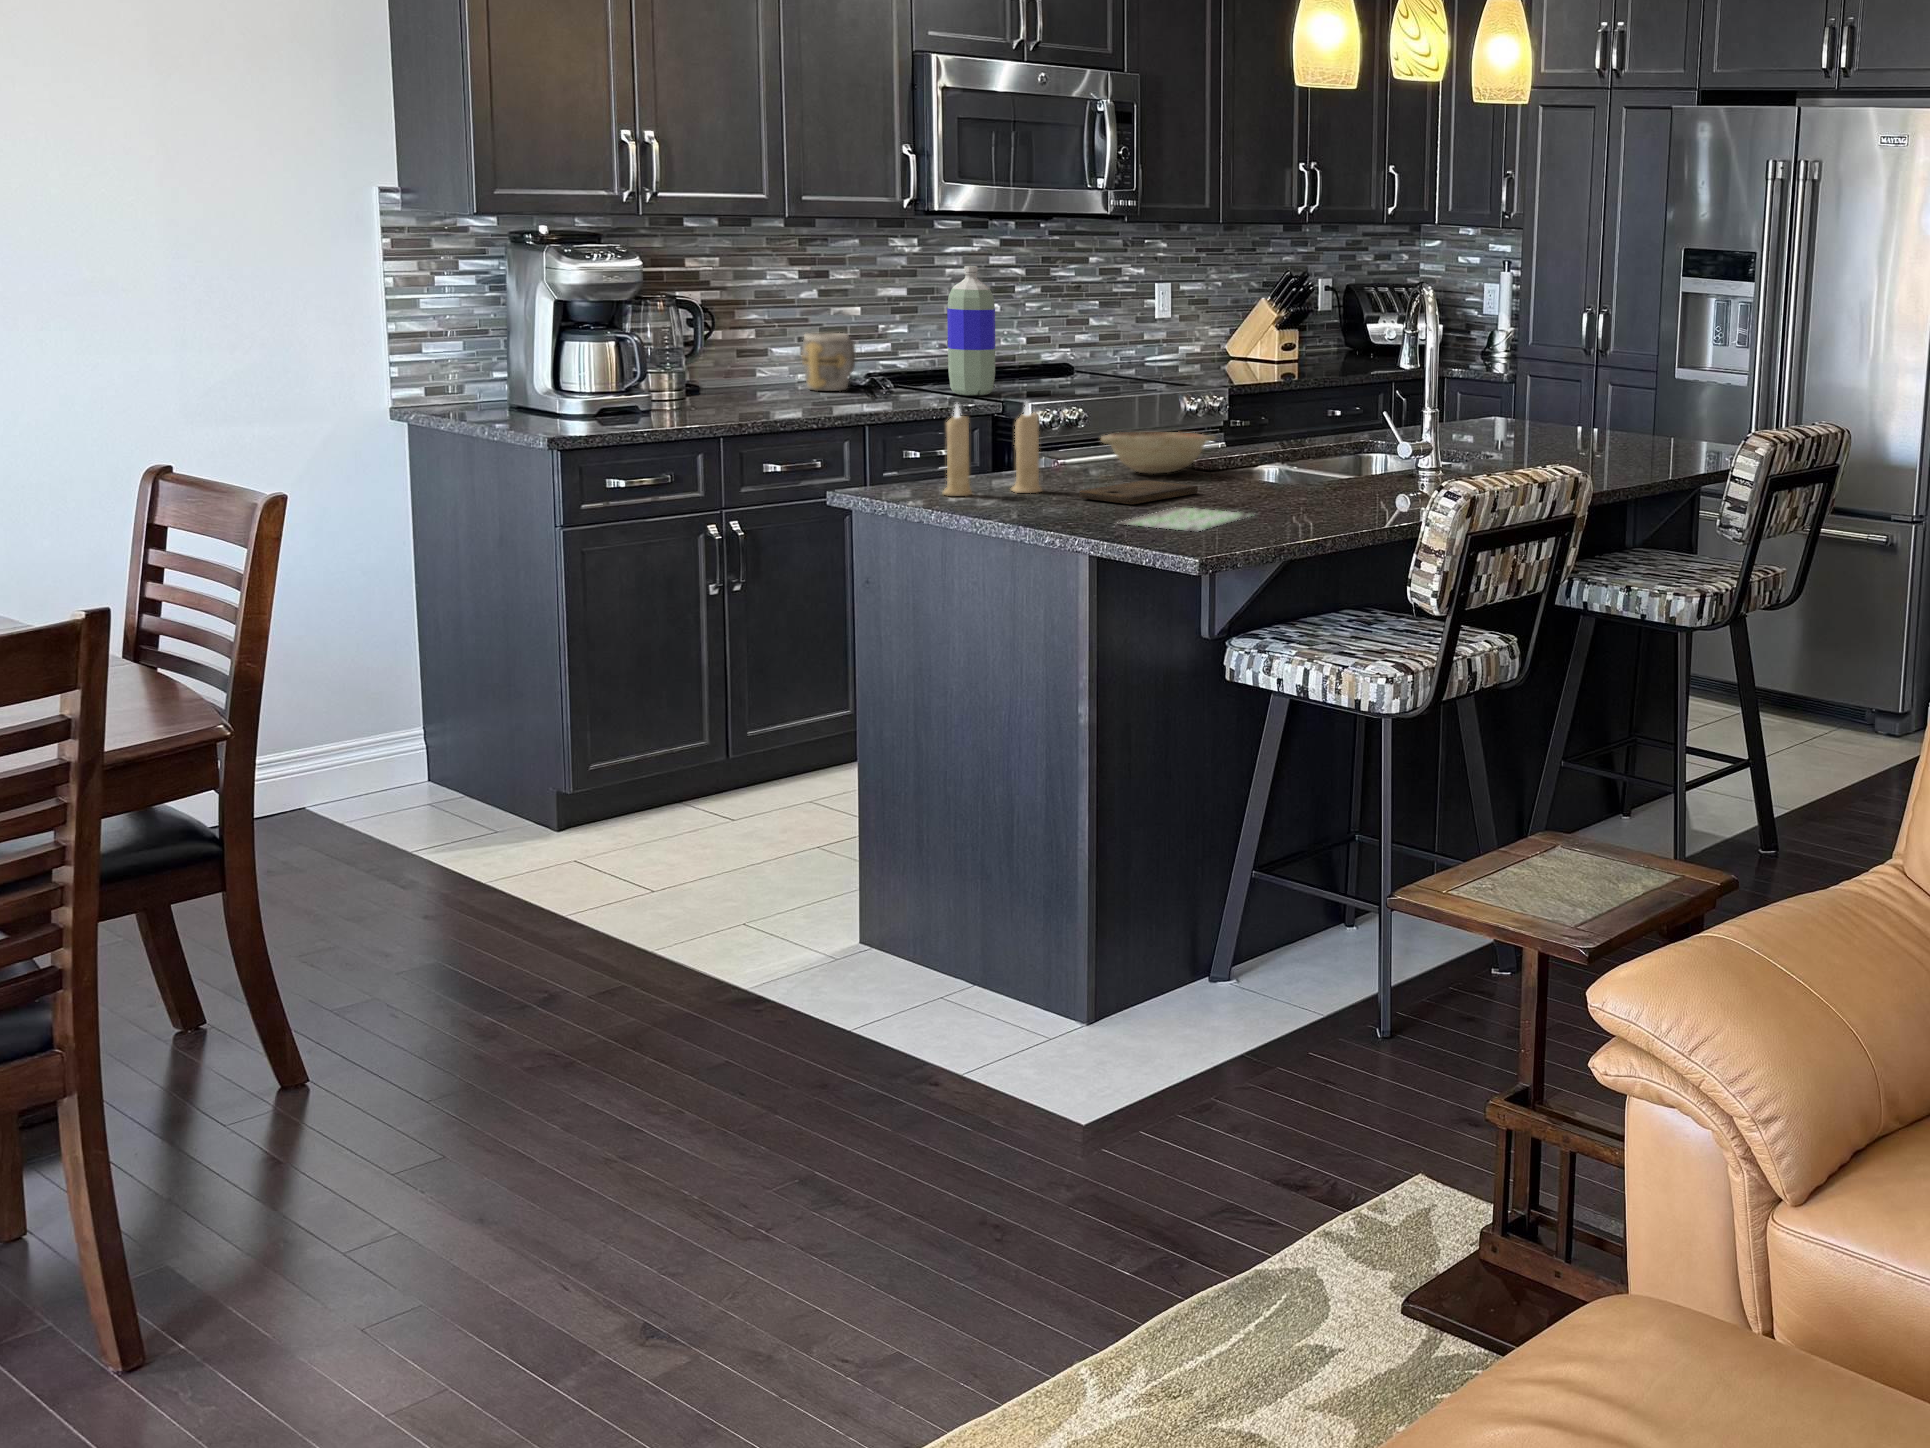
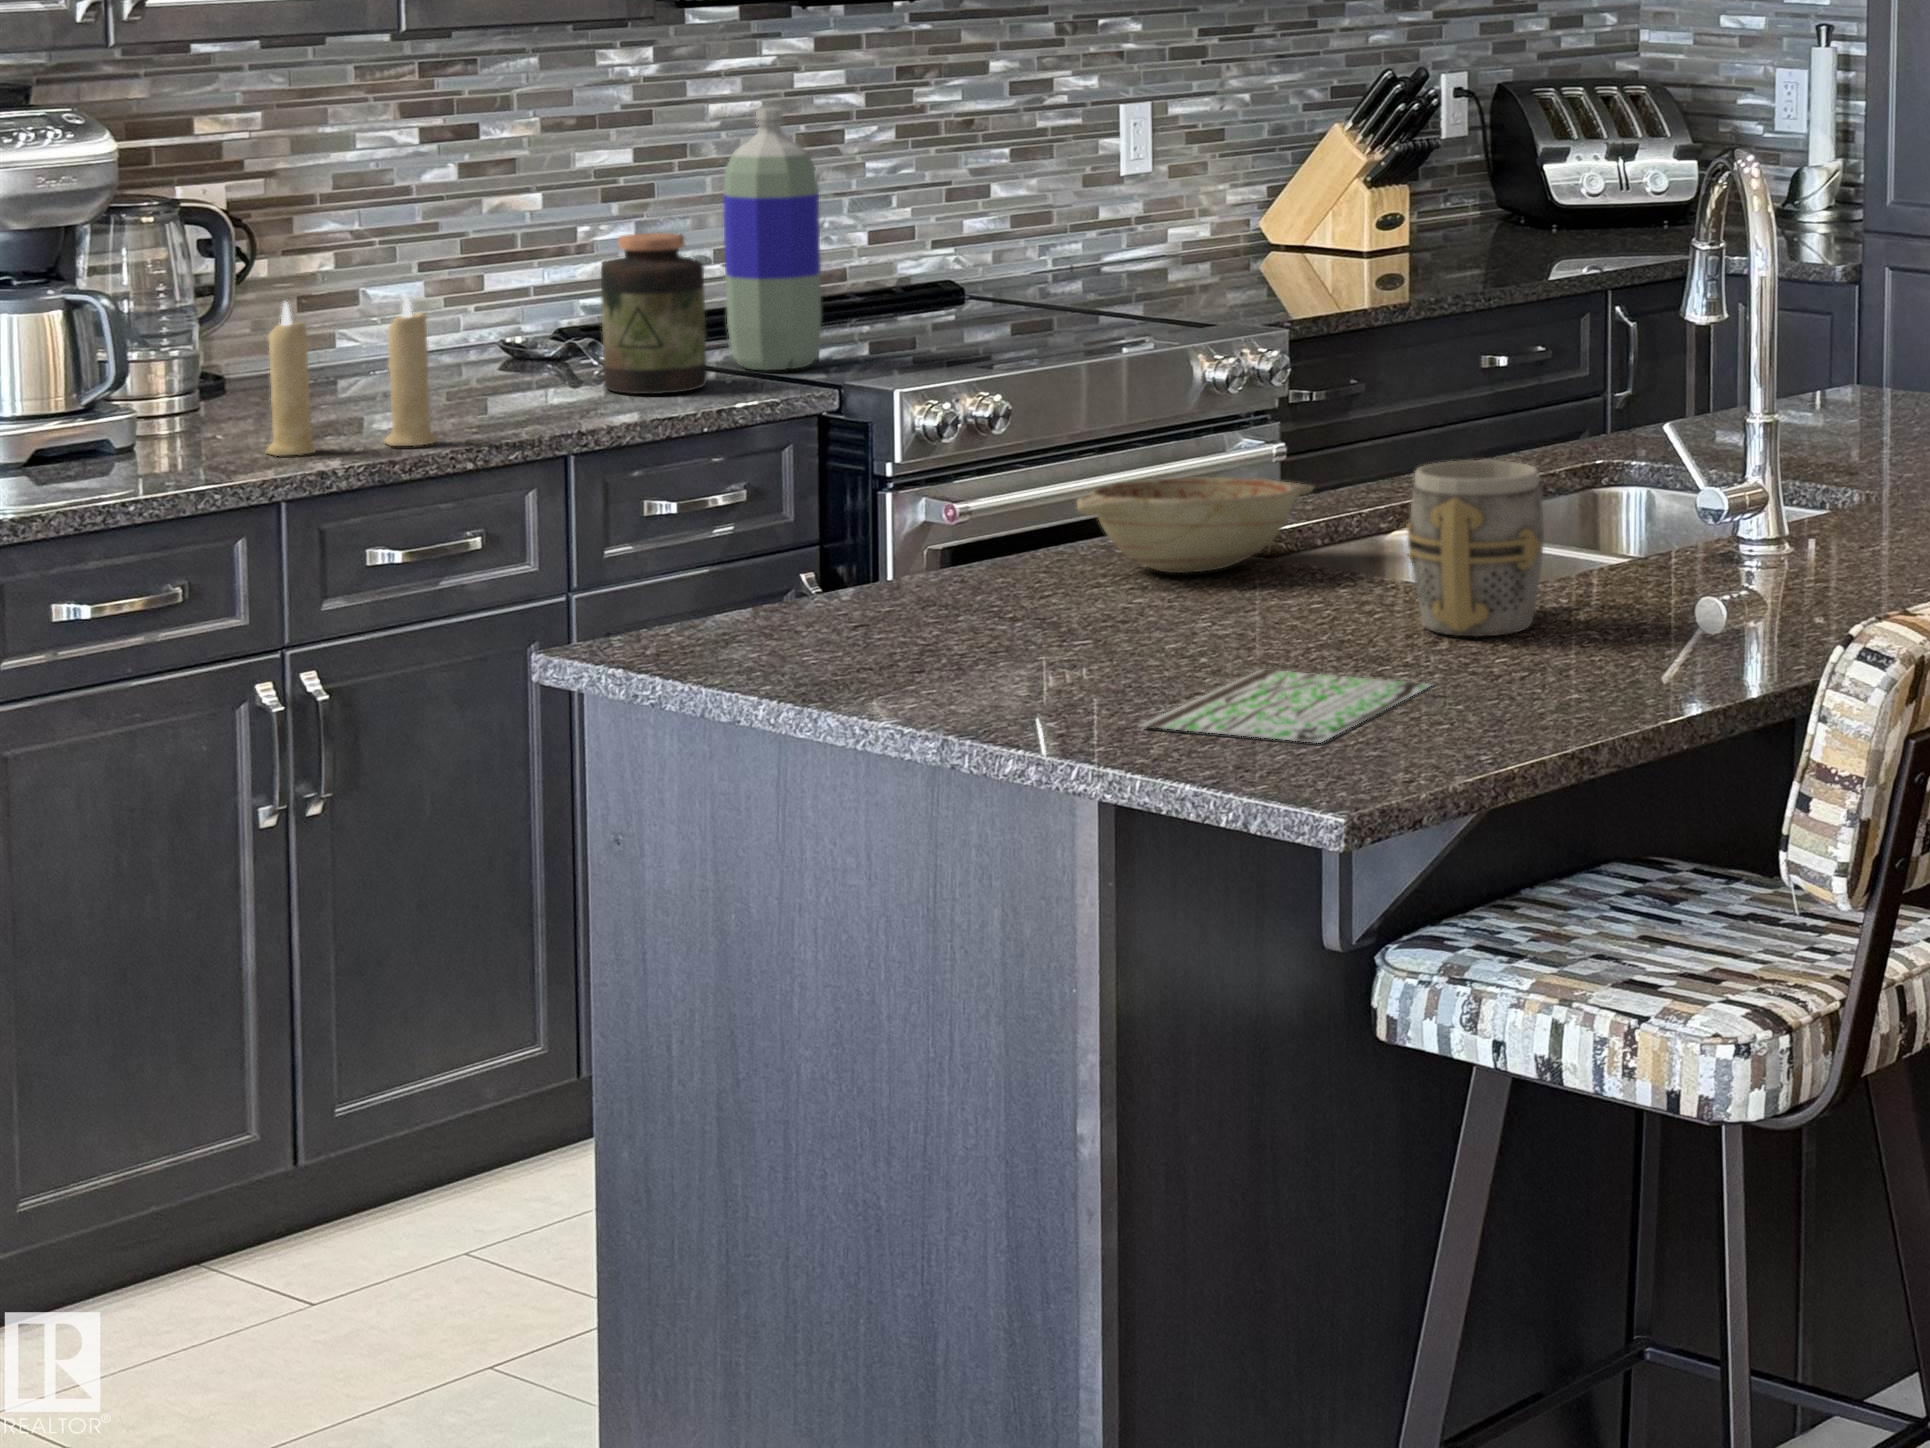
jar: none [885,324,937,402] -> present [601,233,707,394]
mug: present [802,333,856,391] -> present [1406,460,1544,636]
candle: present [943,403,1042,496] -> present [266,295,436,456]
cutting board: present [1079,480,1198,504] -> none [1048,598,1293,666]

